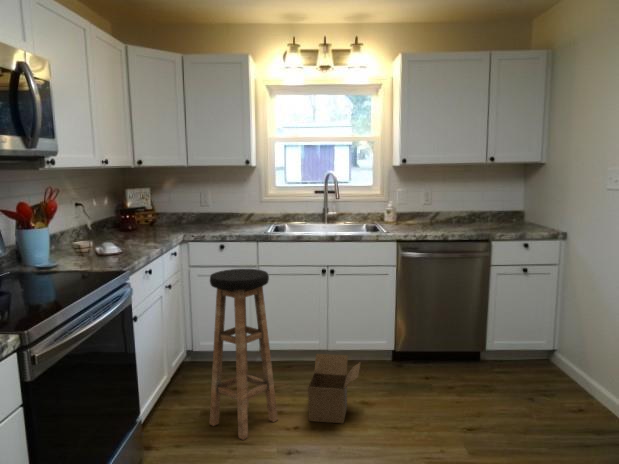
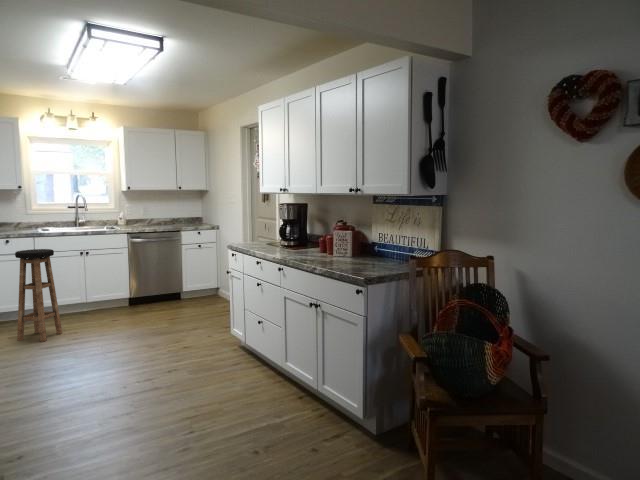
cardboard box: present [308,354,360,423] -> none [80,295,111,330]

